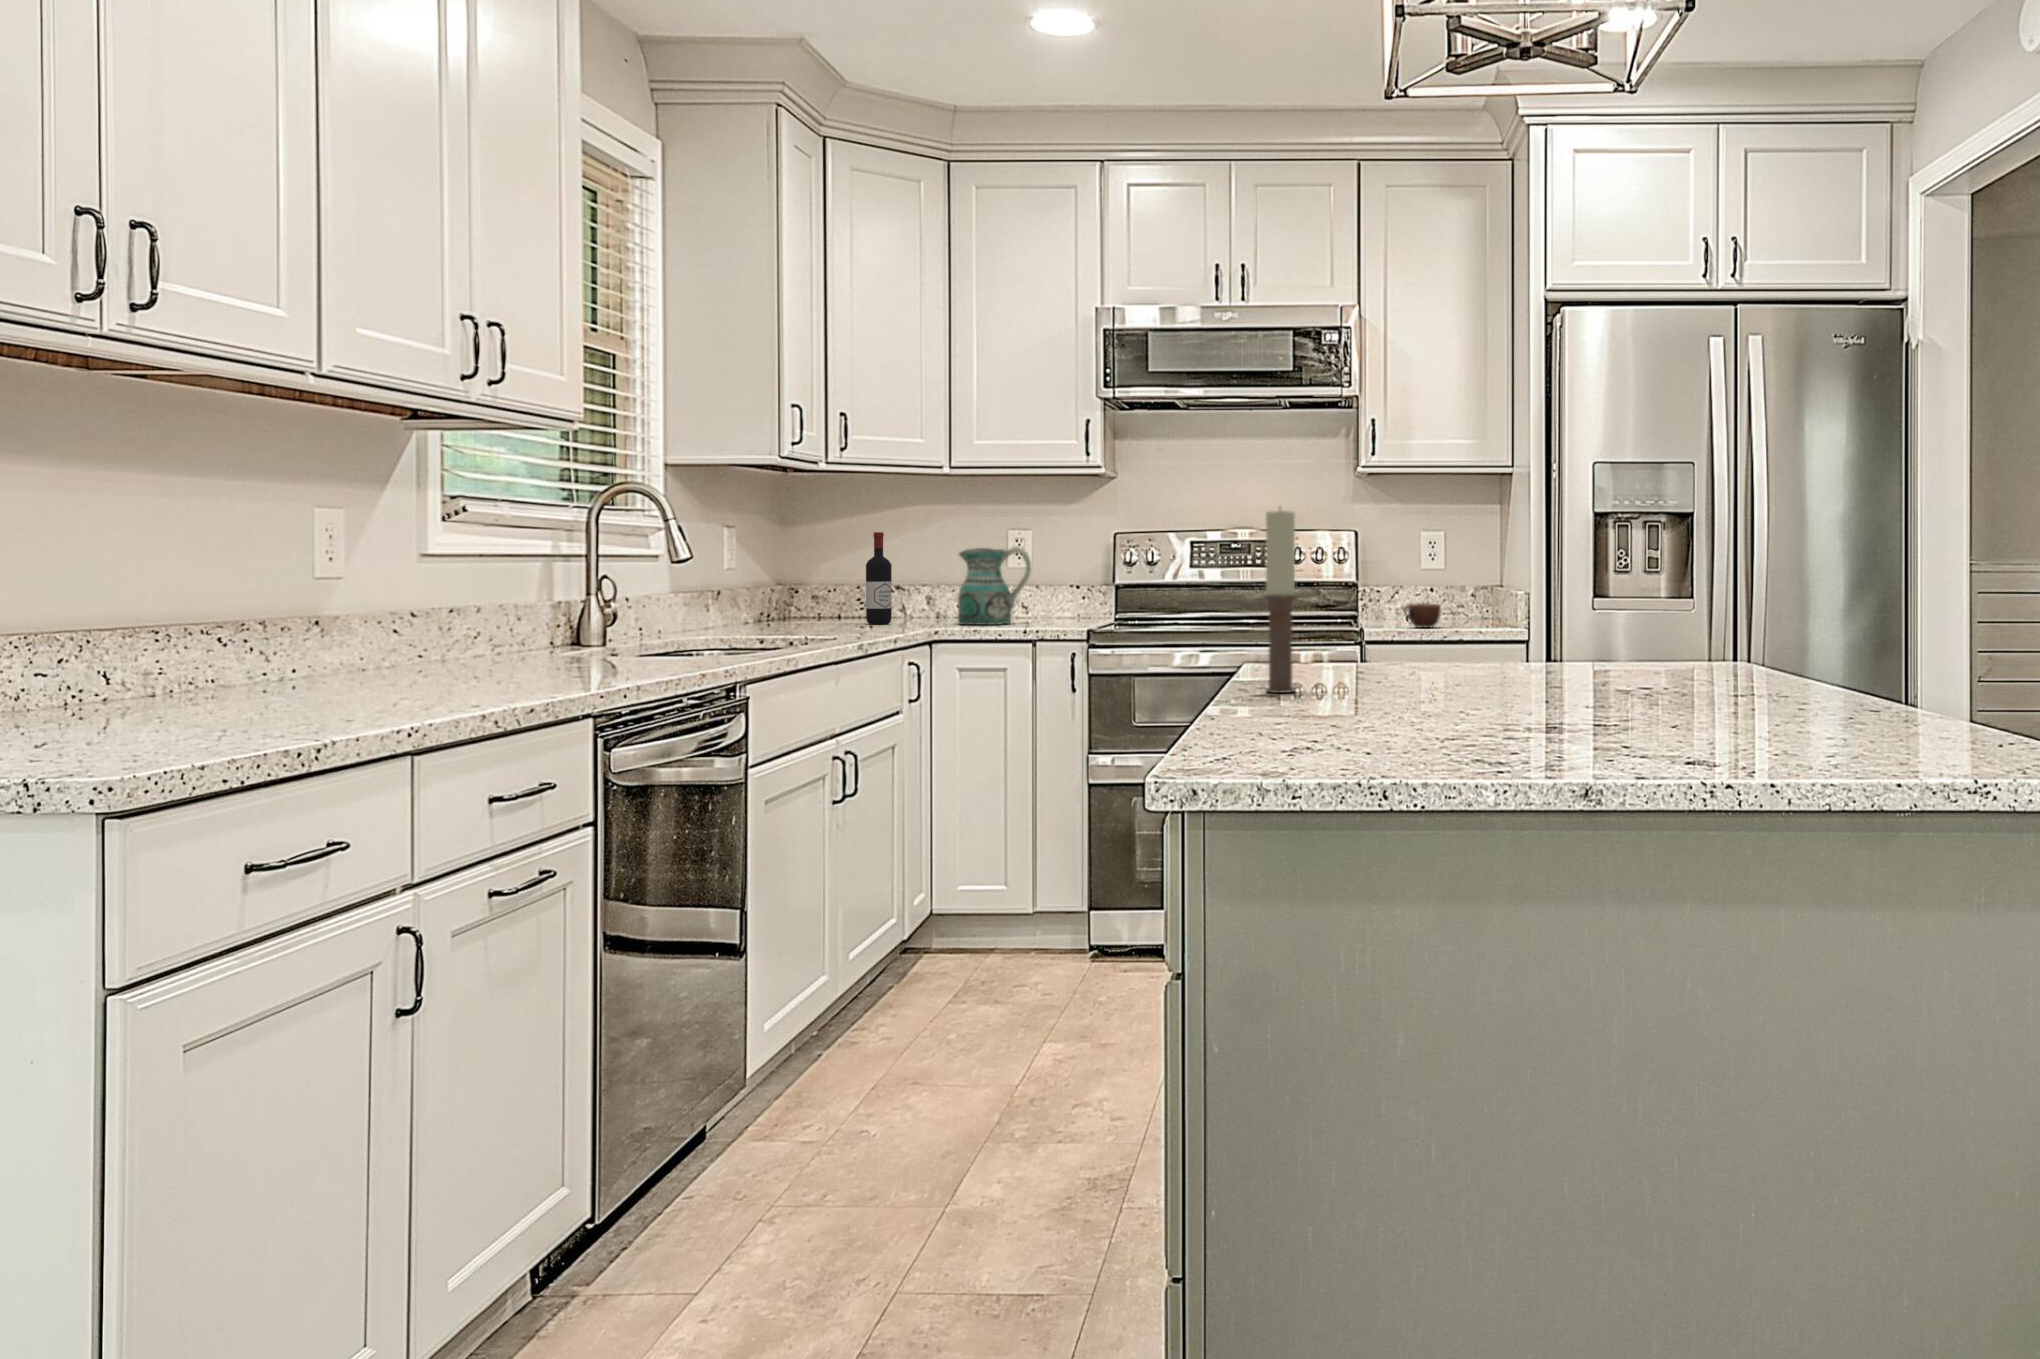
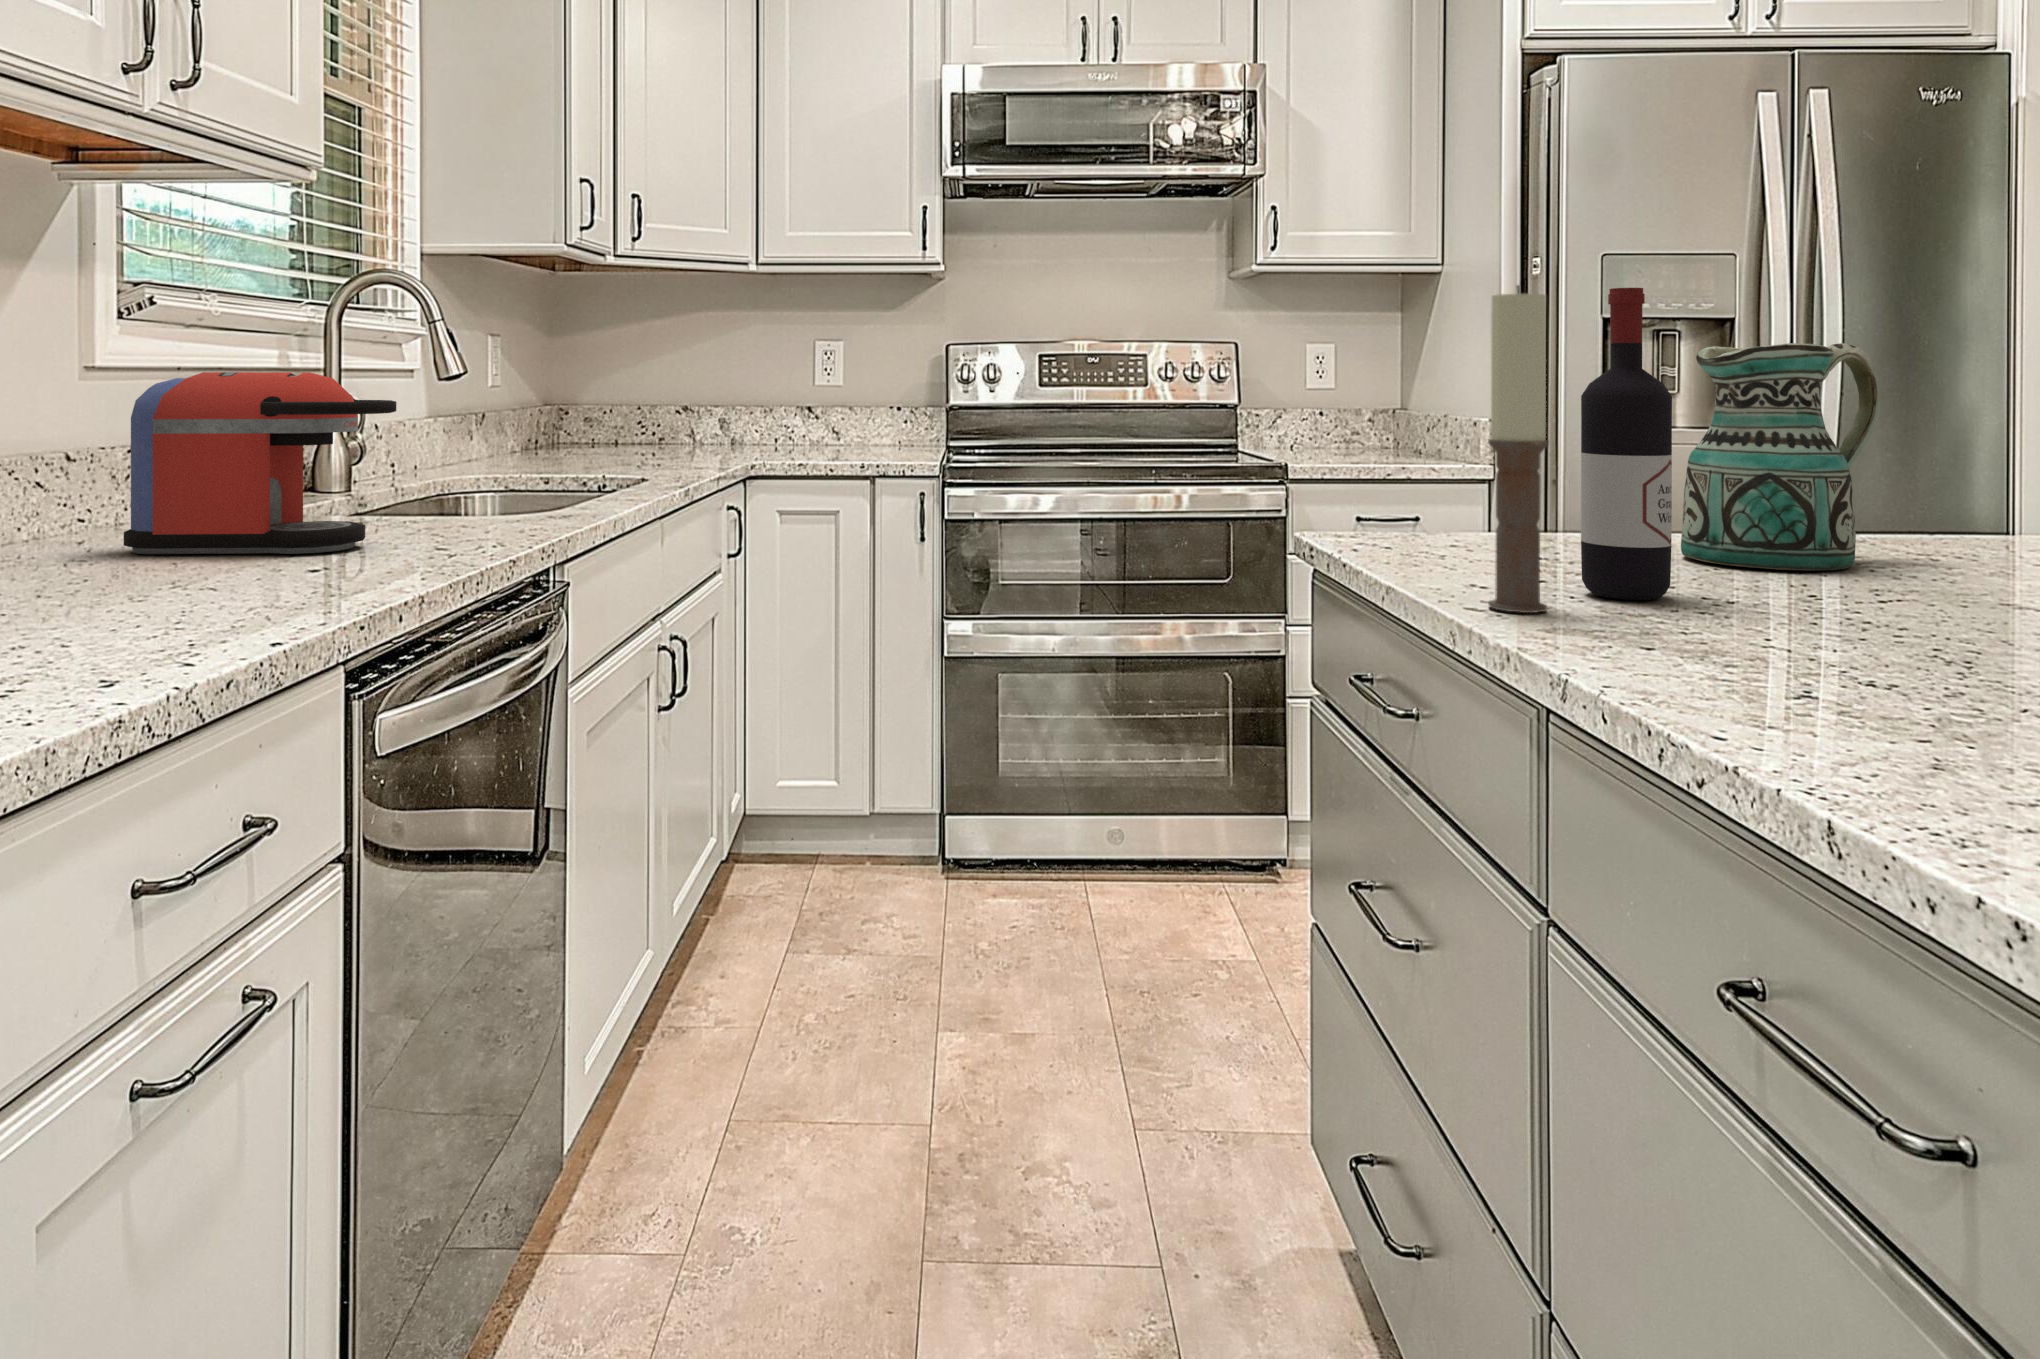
wine bottle: present [866,532,892,624] -> present [1581,288,1672,600]
ceramic pitcher: present [958,547,1031,625] -> present [1681,343,1880,570]
coffee maker: none [454,559,633,675] -> present [124,372,396,554]
mug: present [1403,603,1441,628] -> none [1324,432,1370,463]

